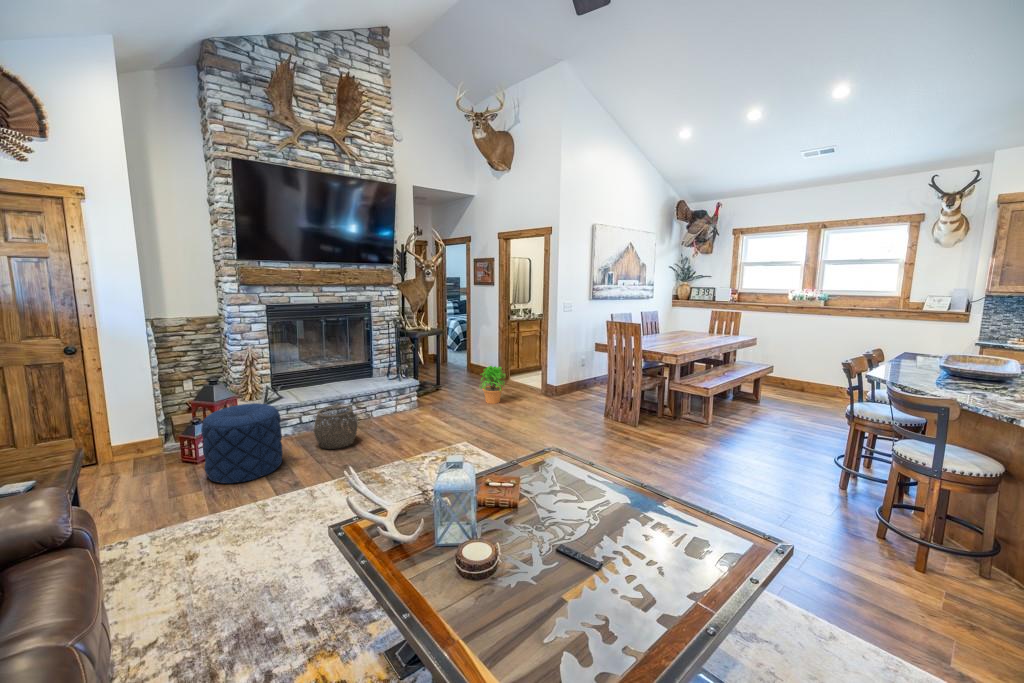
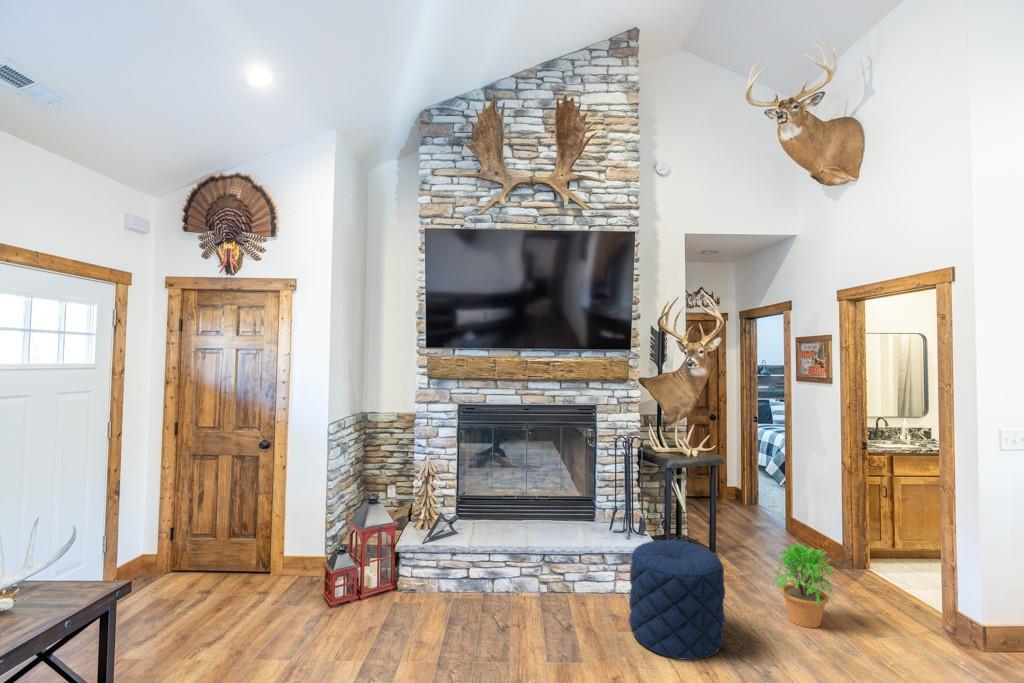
pouf: present [201,403,283,483] -> present [629,540,725,660]
woven basket: present [314,406,357,449] -> none [459,565,523,642]

